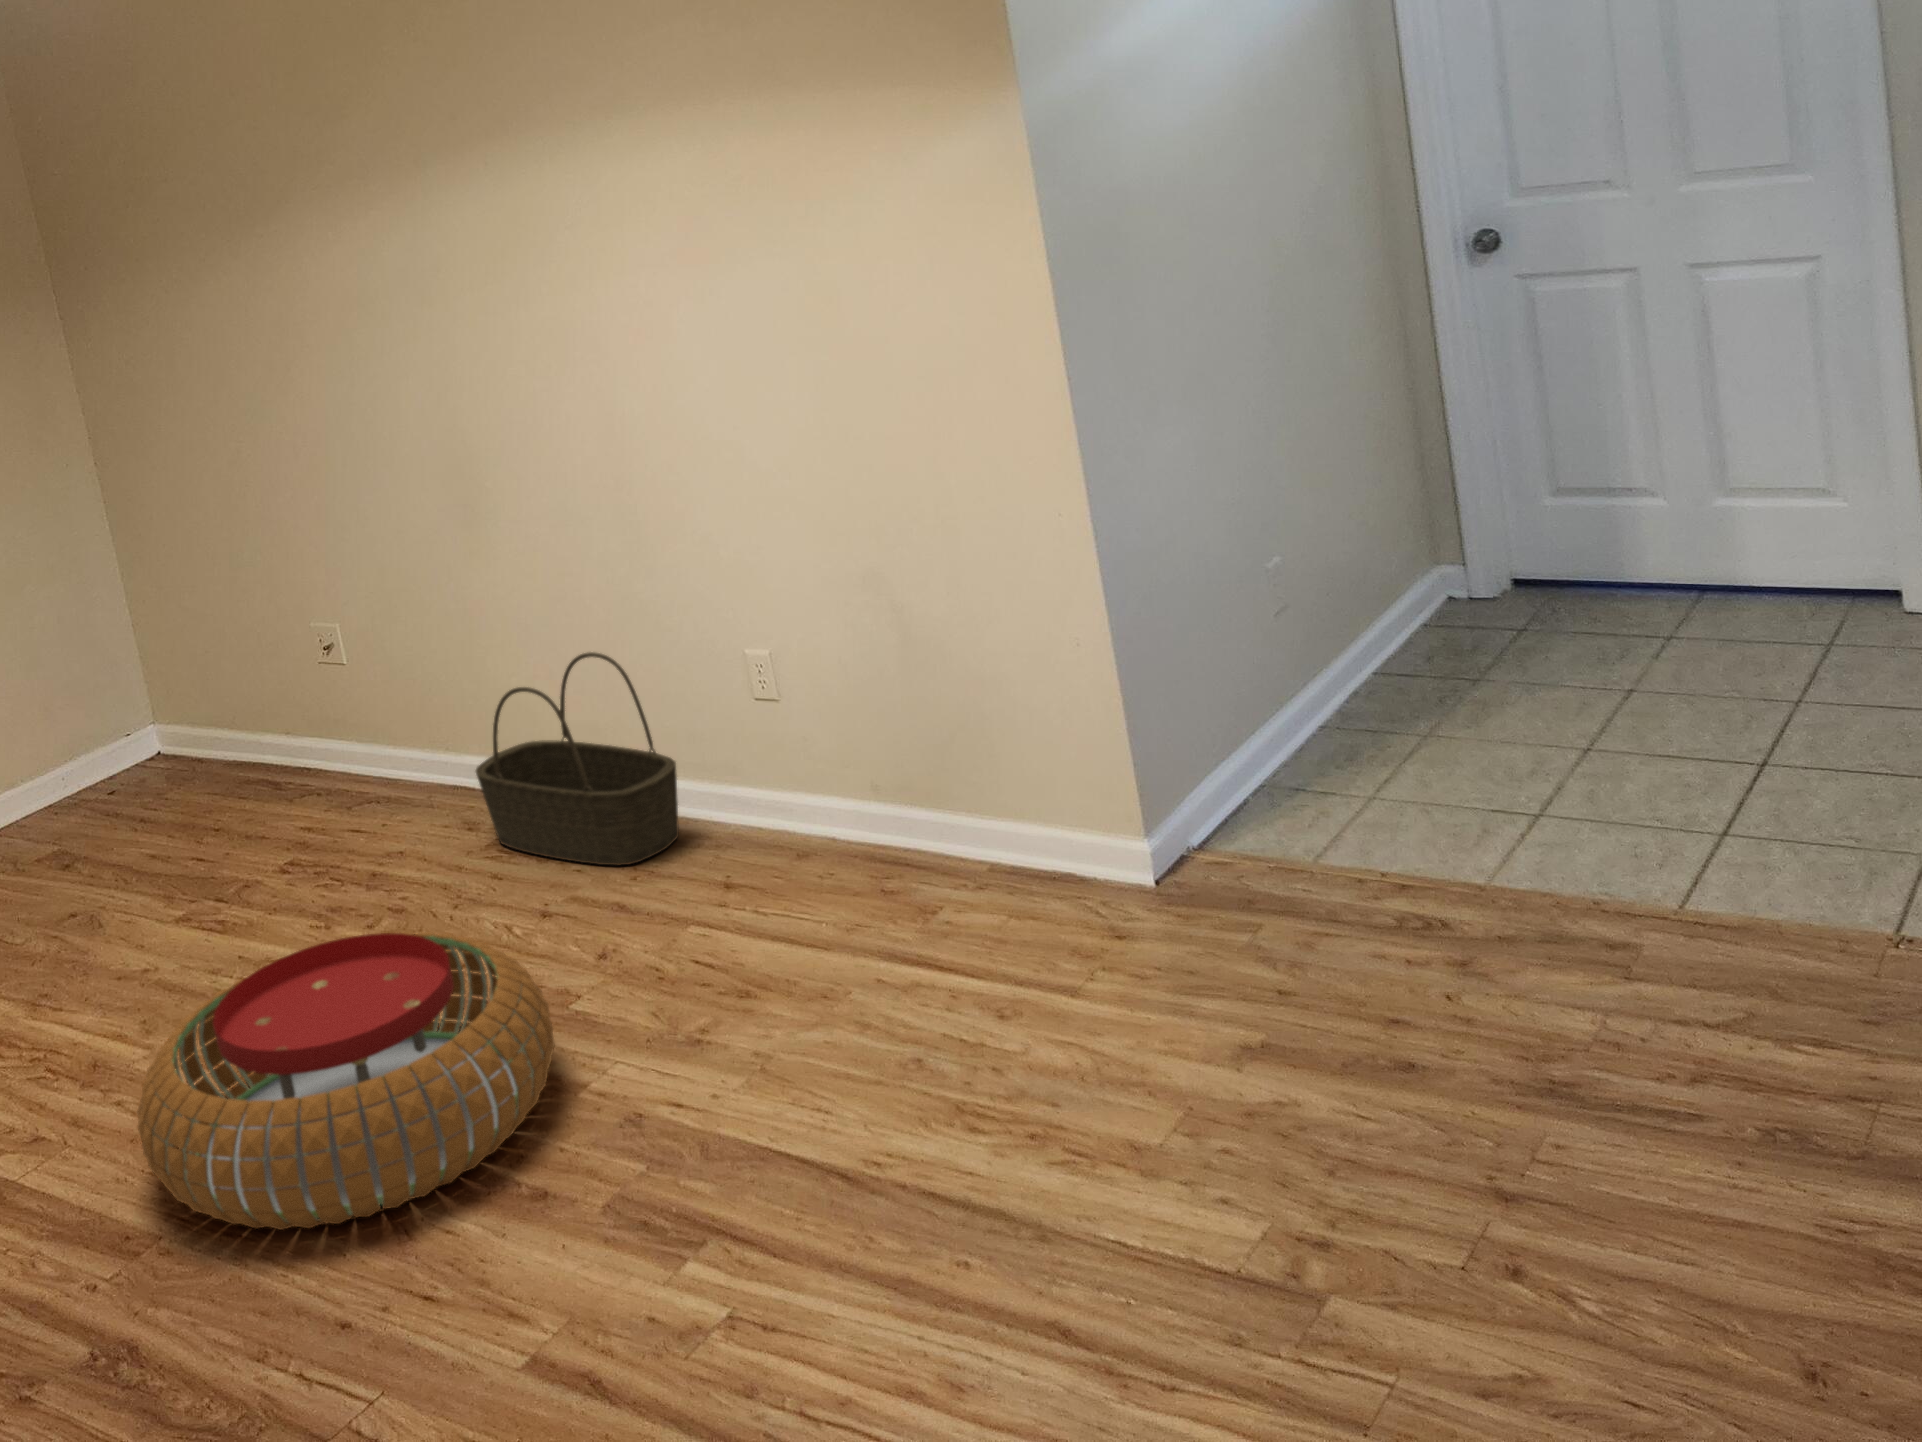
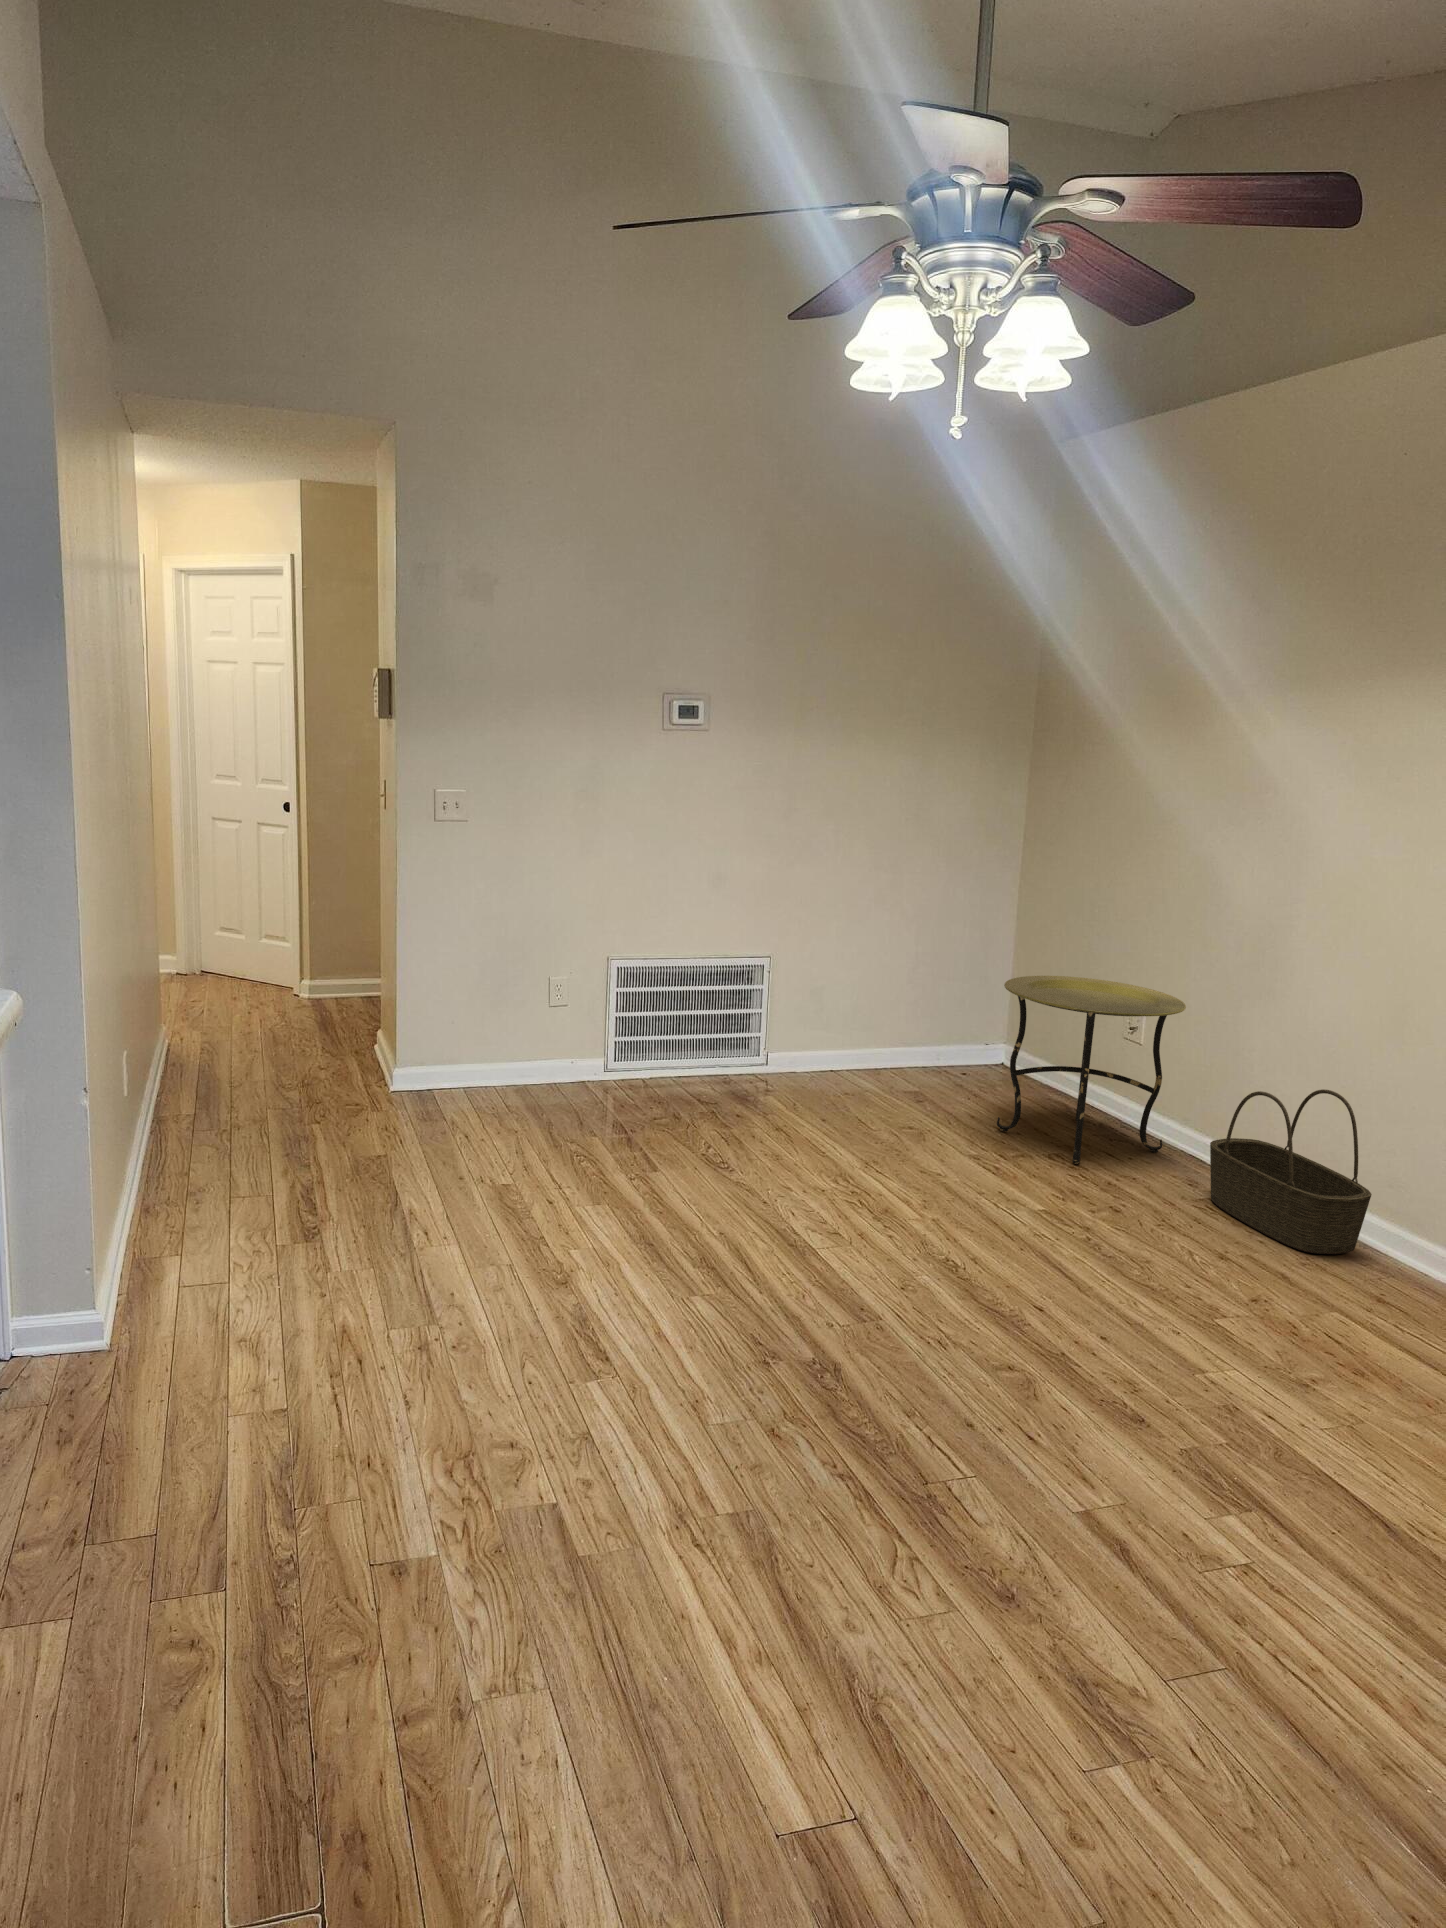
side table: none [136,590,413,868] -> present [997,976,1186,1164]
pouf: present [137,932,555,1230] -> none [889,1187,1198,1380]

